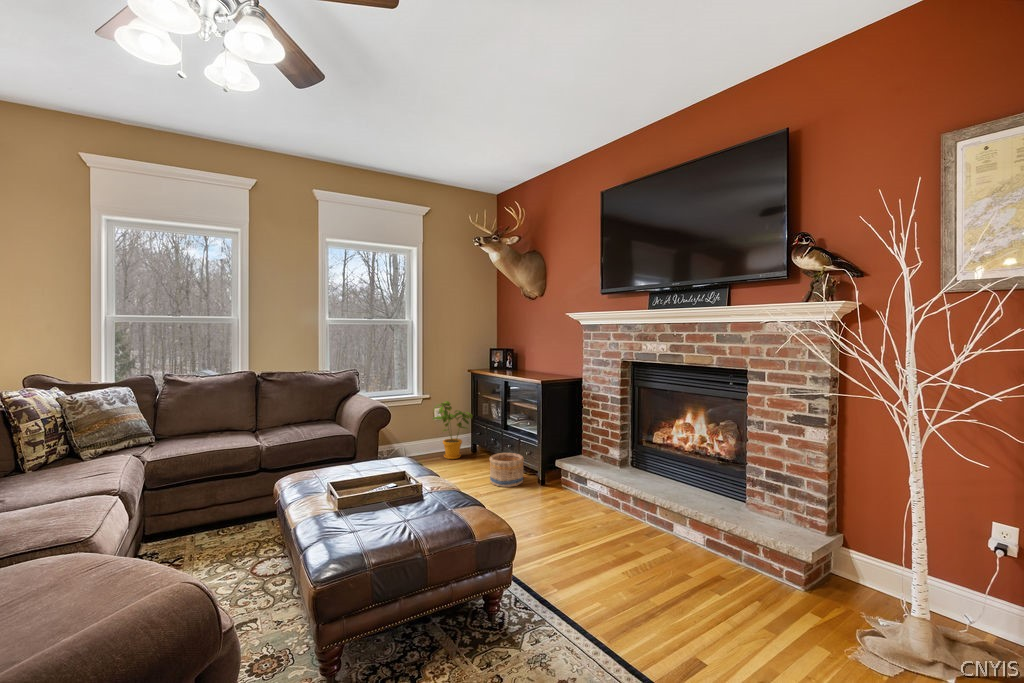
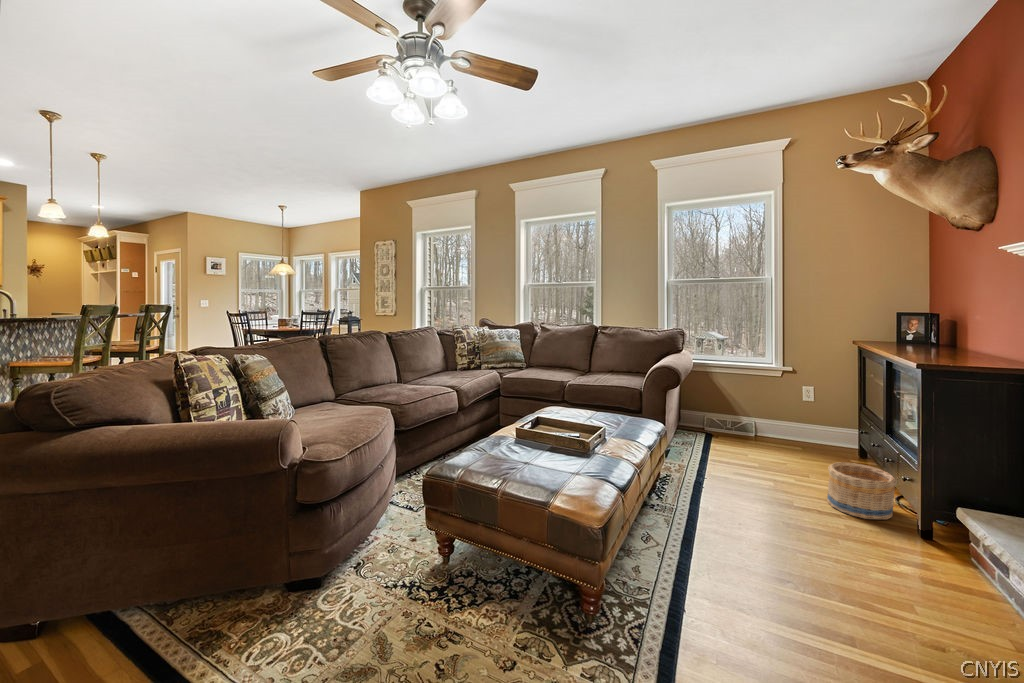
house plant: present [433,401,473,459] -> none [792,378,855,457]

